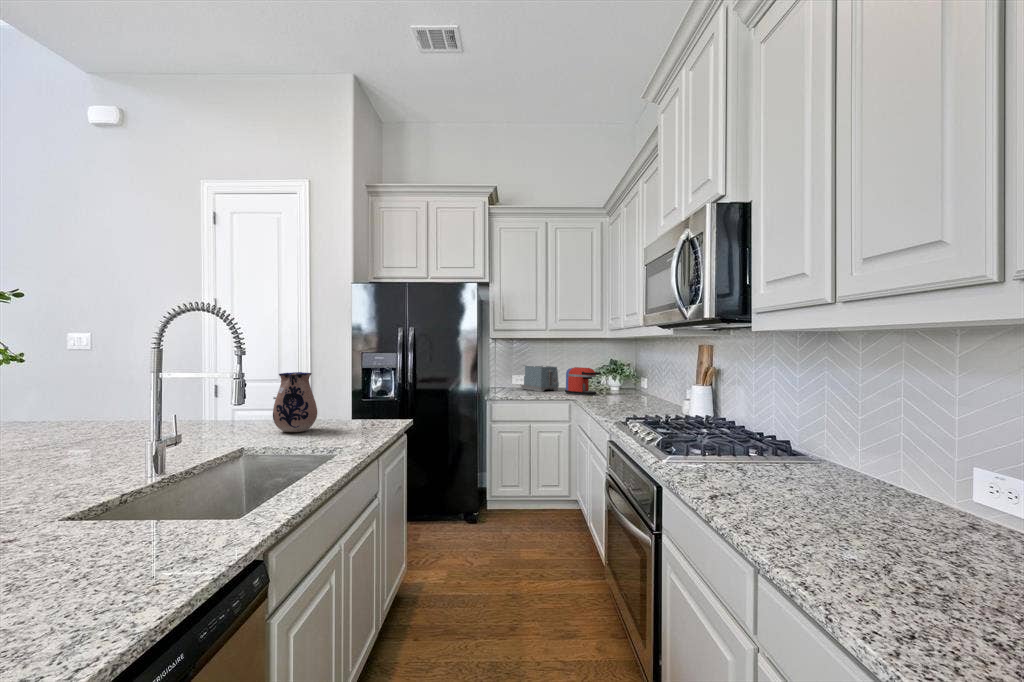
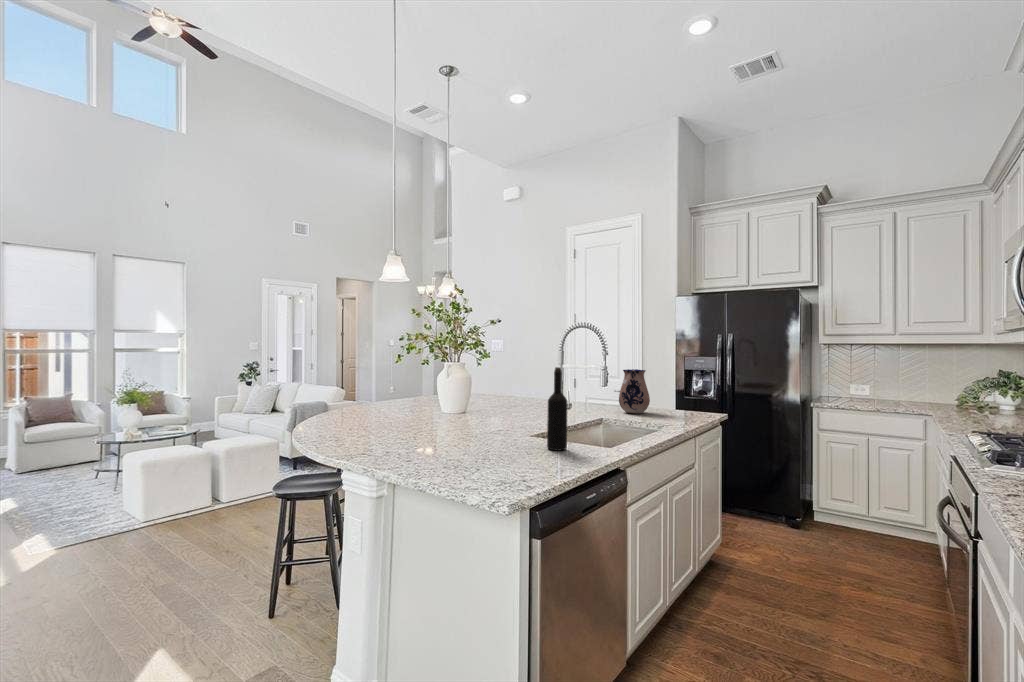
toaster: present [521,366,559,392] -> none [860,373,911,404]
coffee maker: present [565,367,601,395] -> none [916,377,969,411]
wine bottle: none [79,382,133,558] -> present [547,367,567,451]

